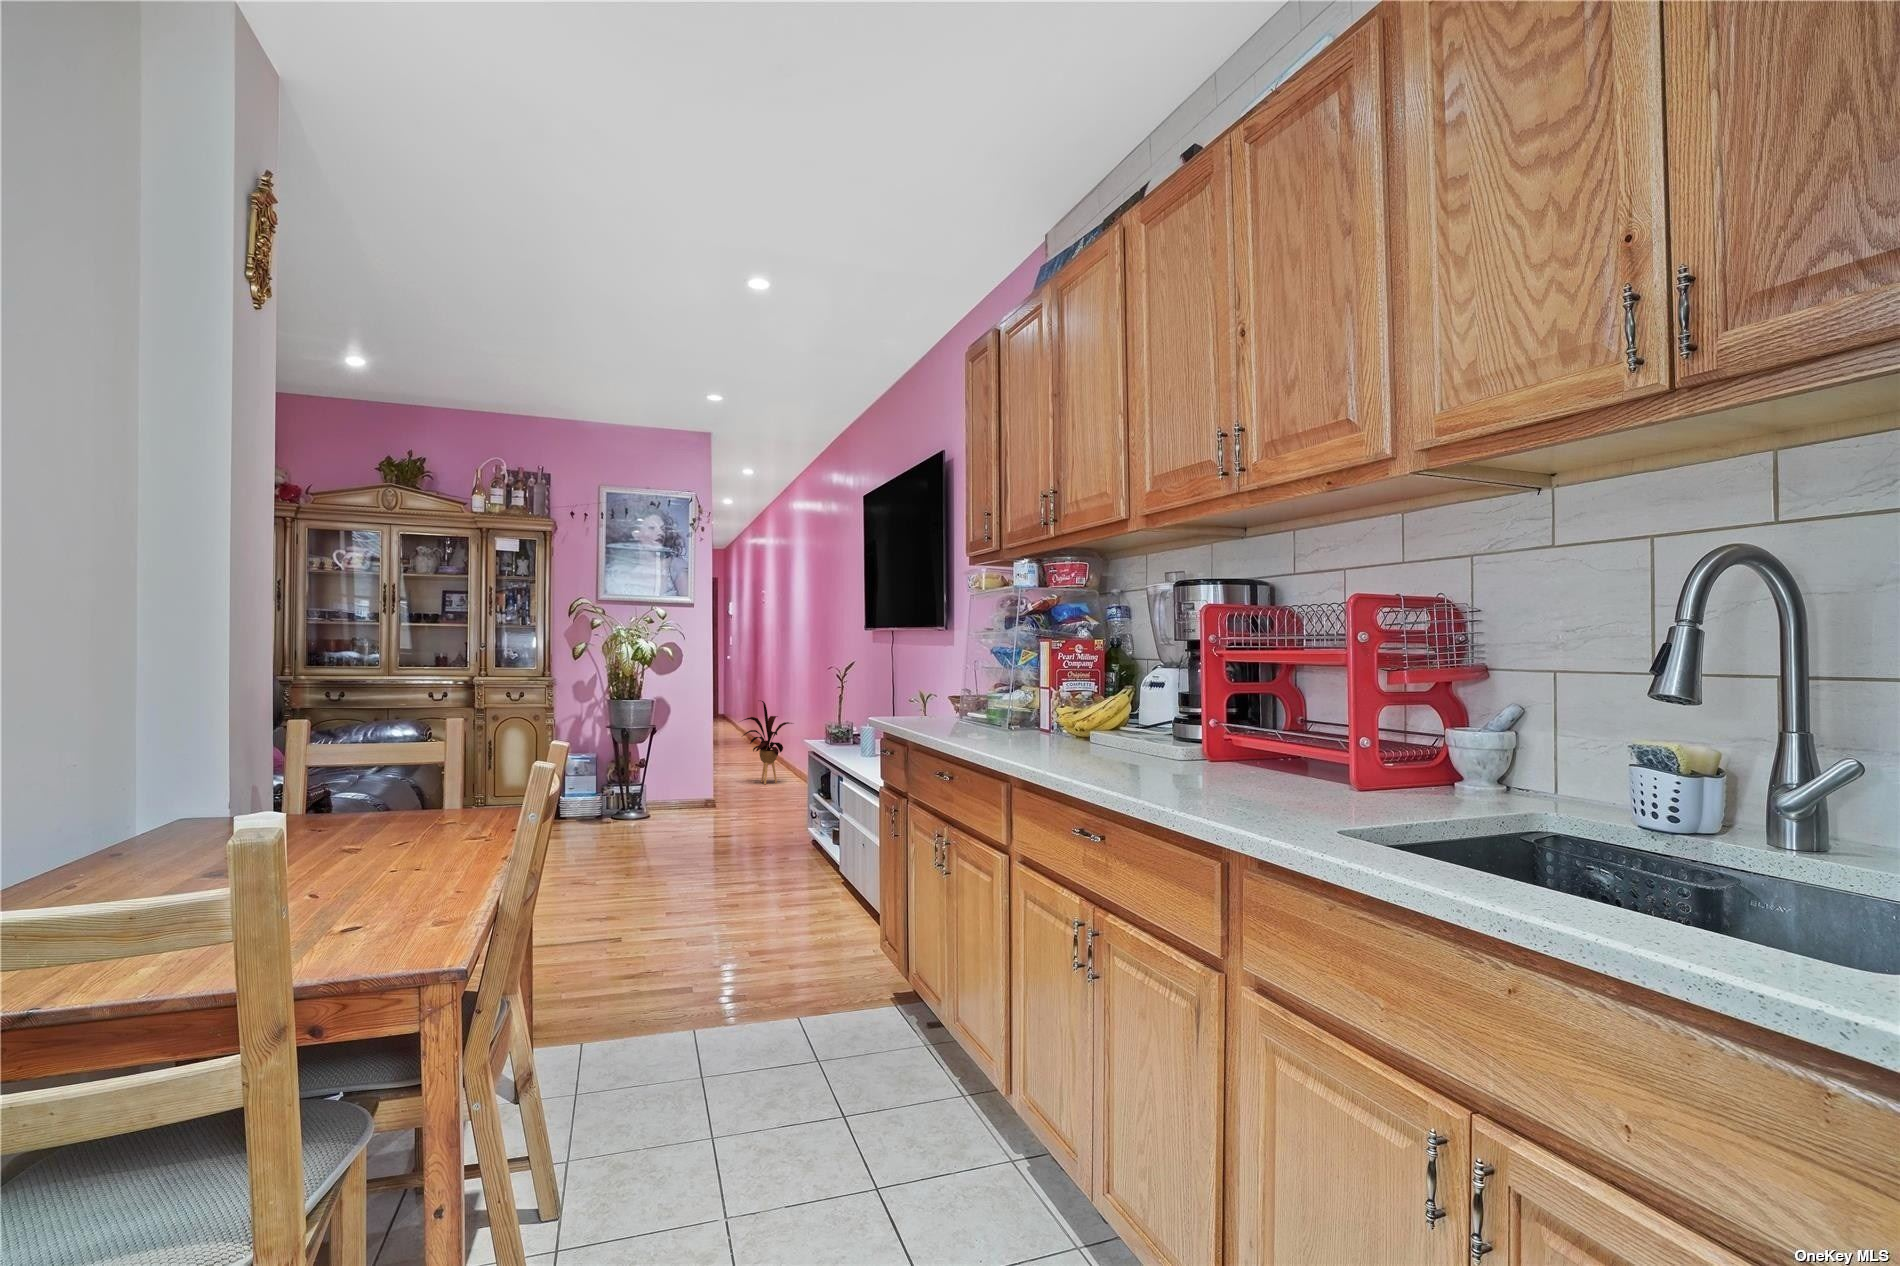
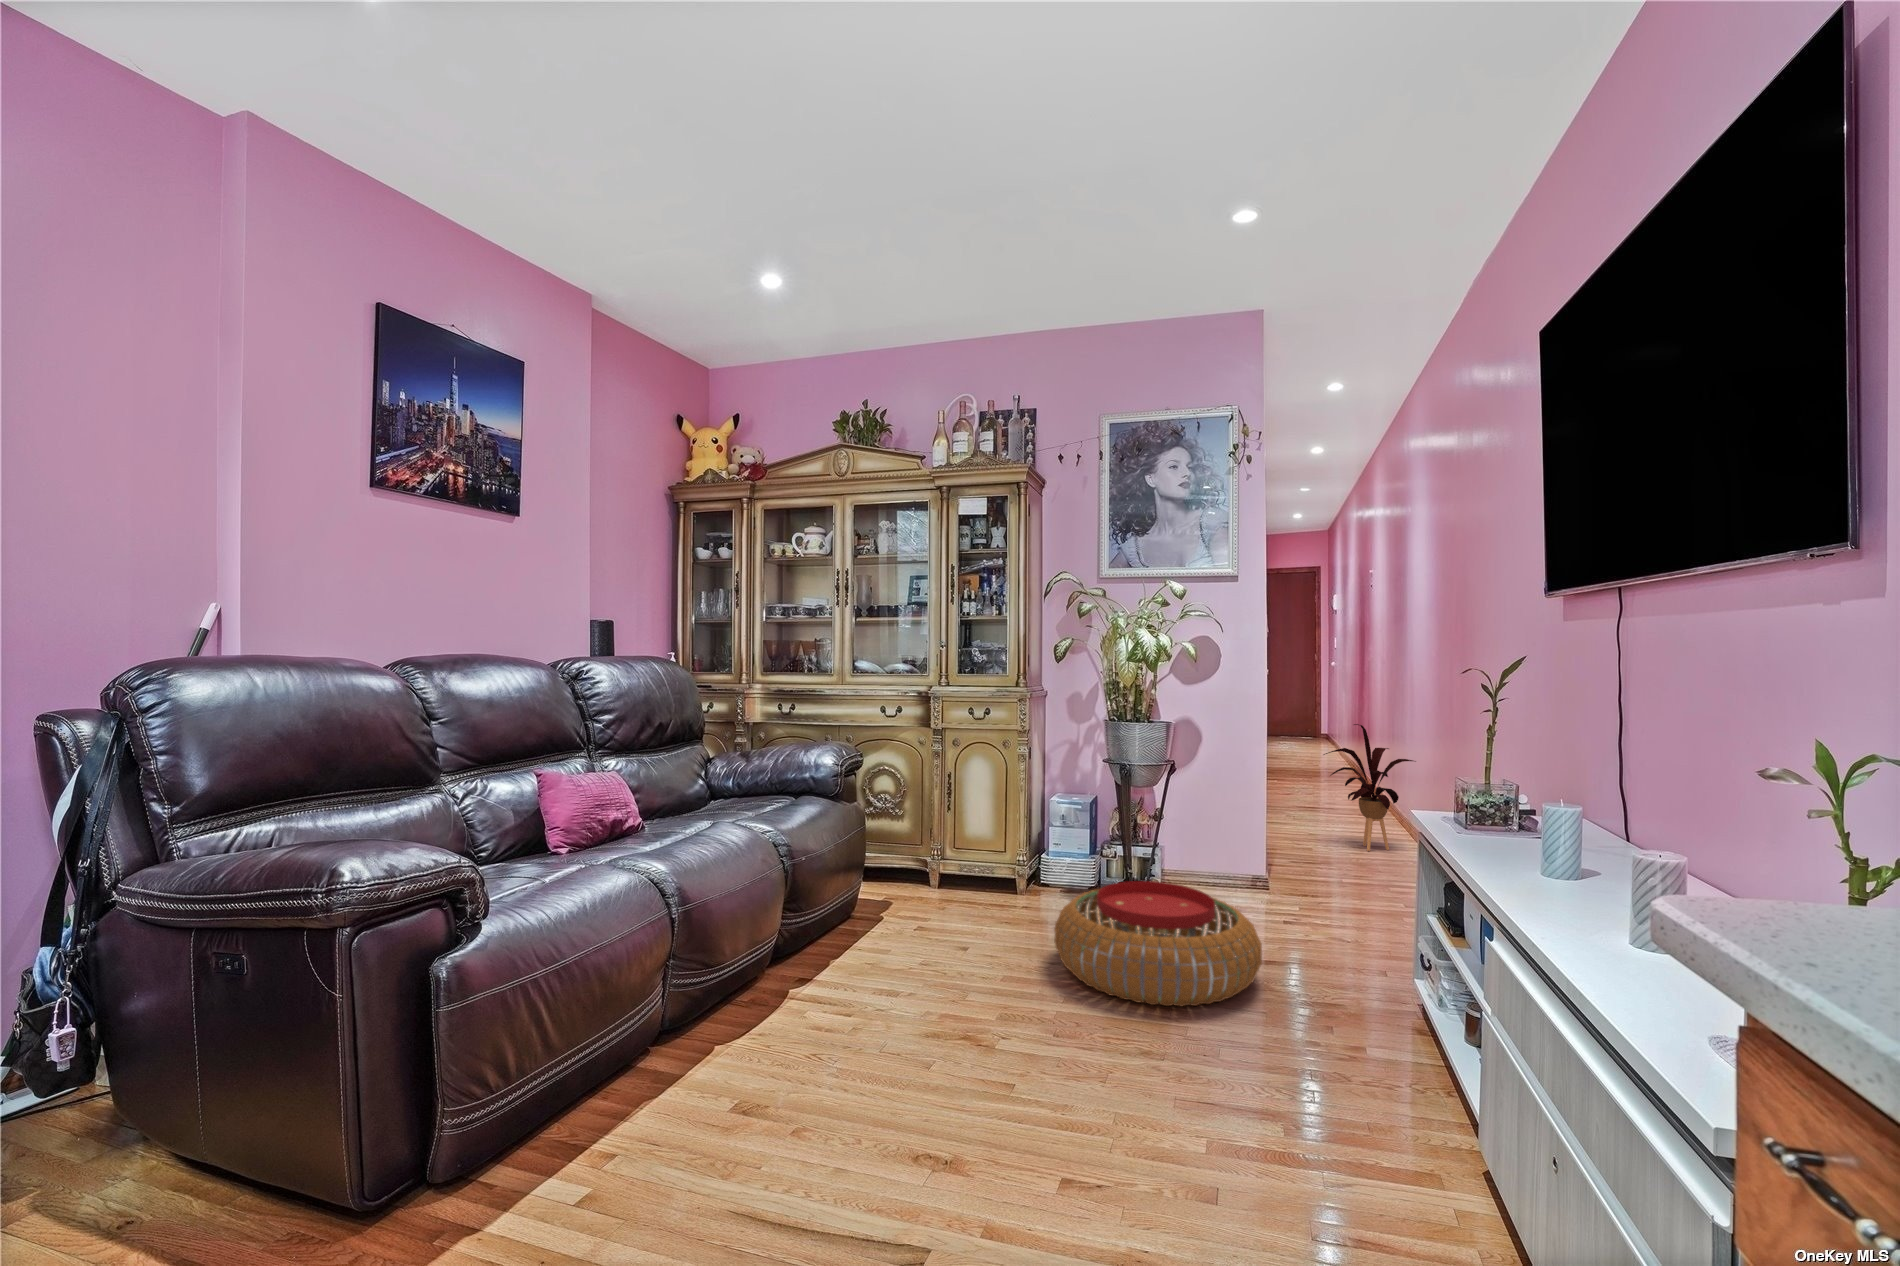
pouf: none [607,794,728,852] -> present [1054,881,1262,1006]

